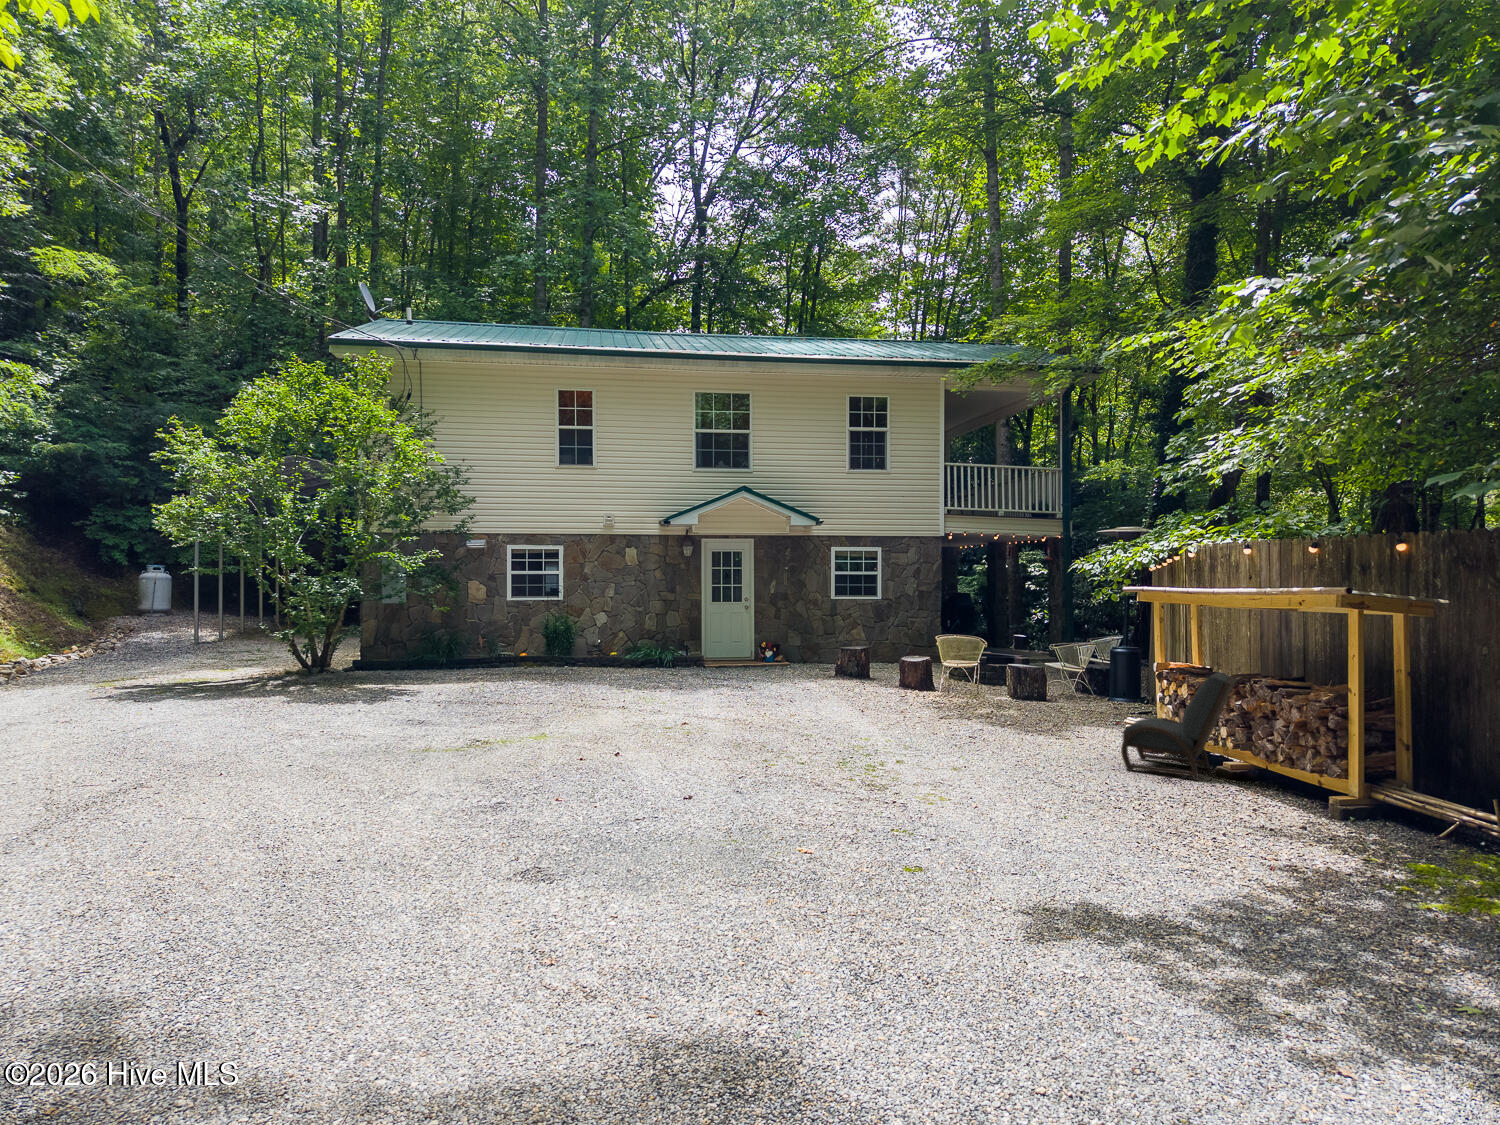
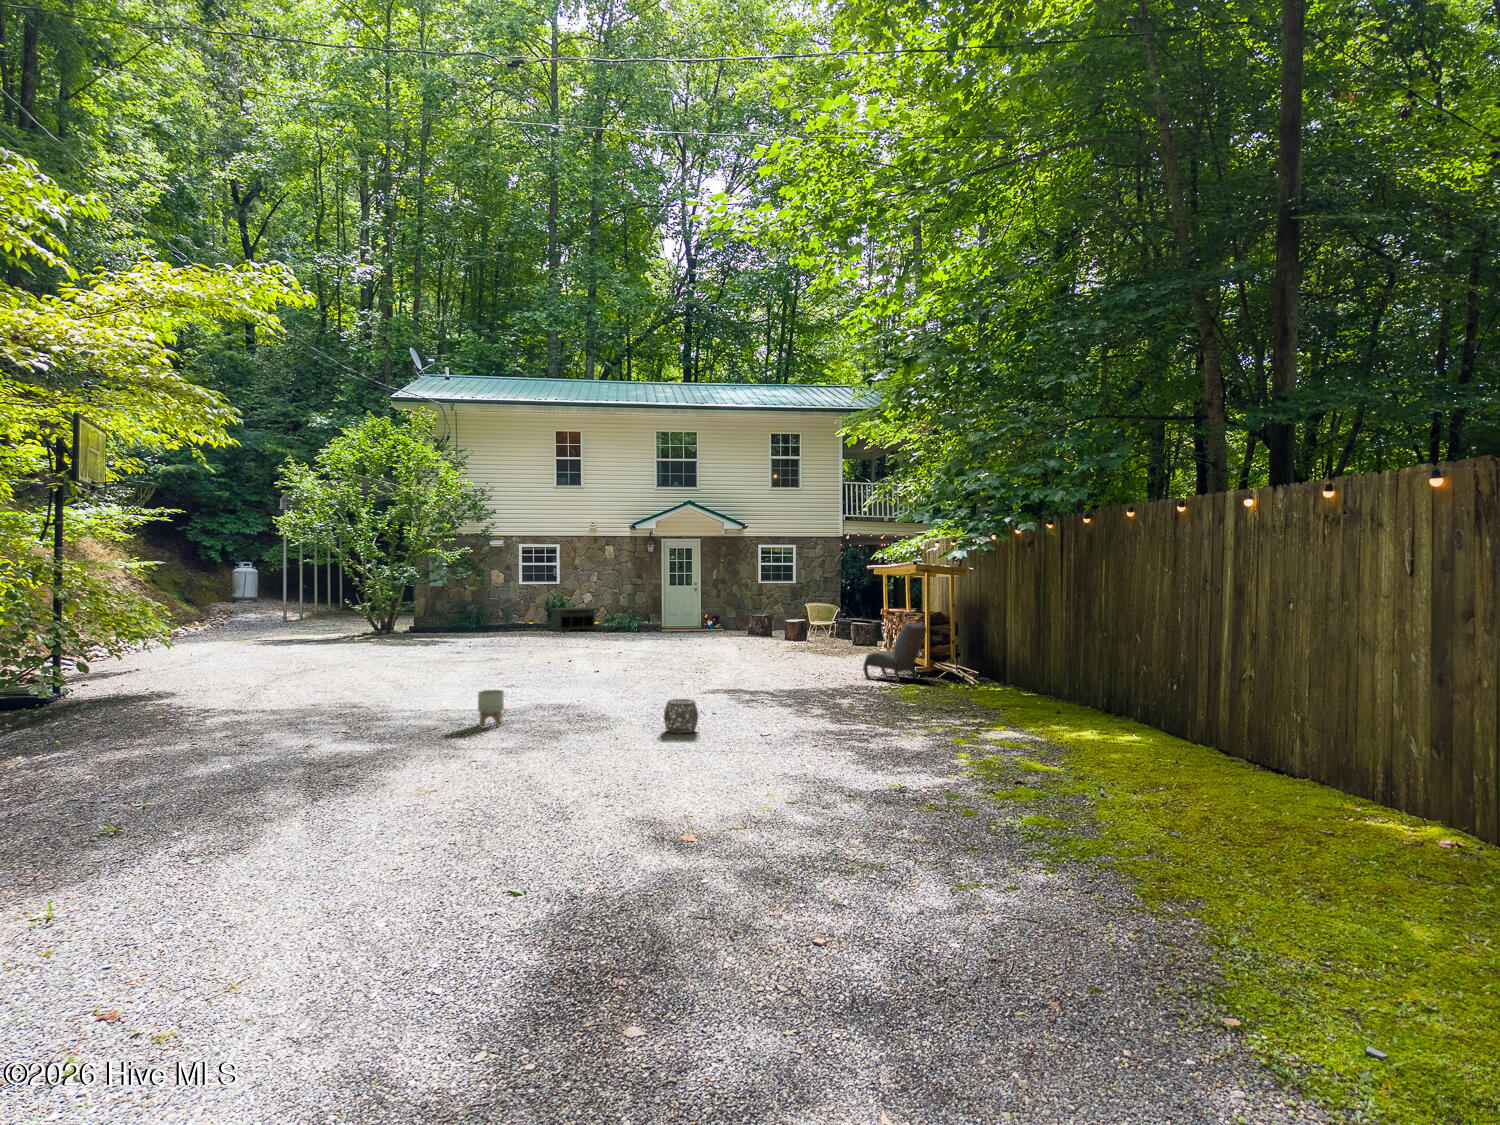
bench: none [553,633,613,667] -> present [551,607,595,632]
planter: none [426,897,497,1018] -> present [478,690,504,727]
woven basket: none [937,922,1039,1041] -> present [664,699,698,733]

